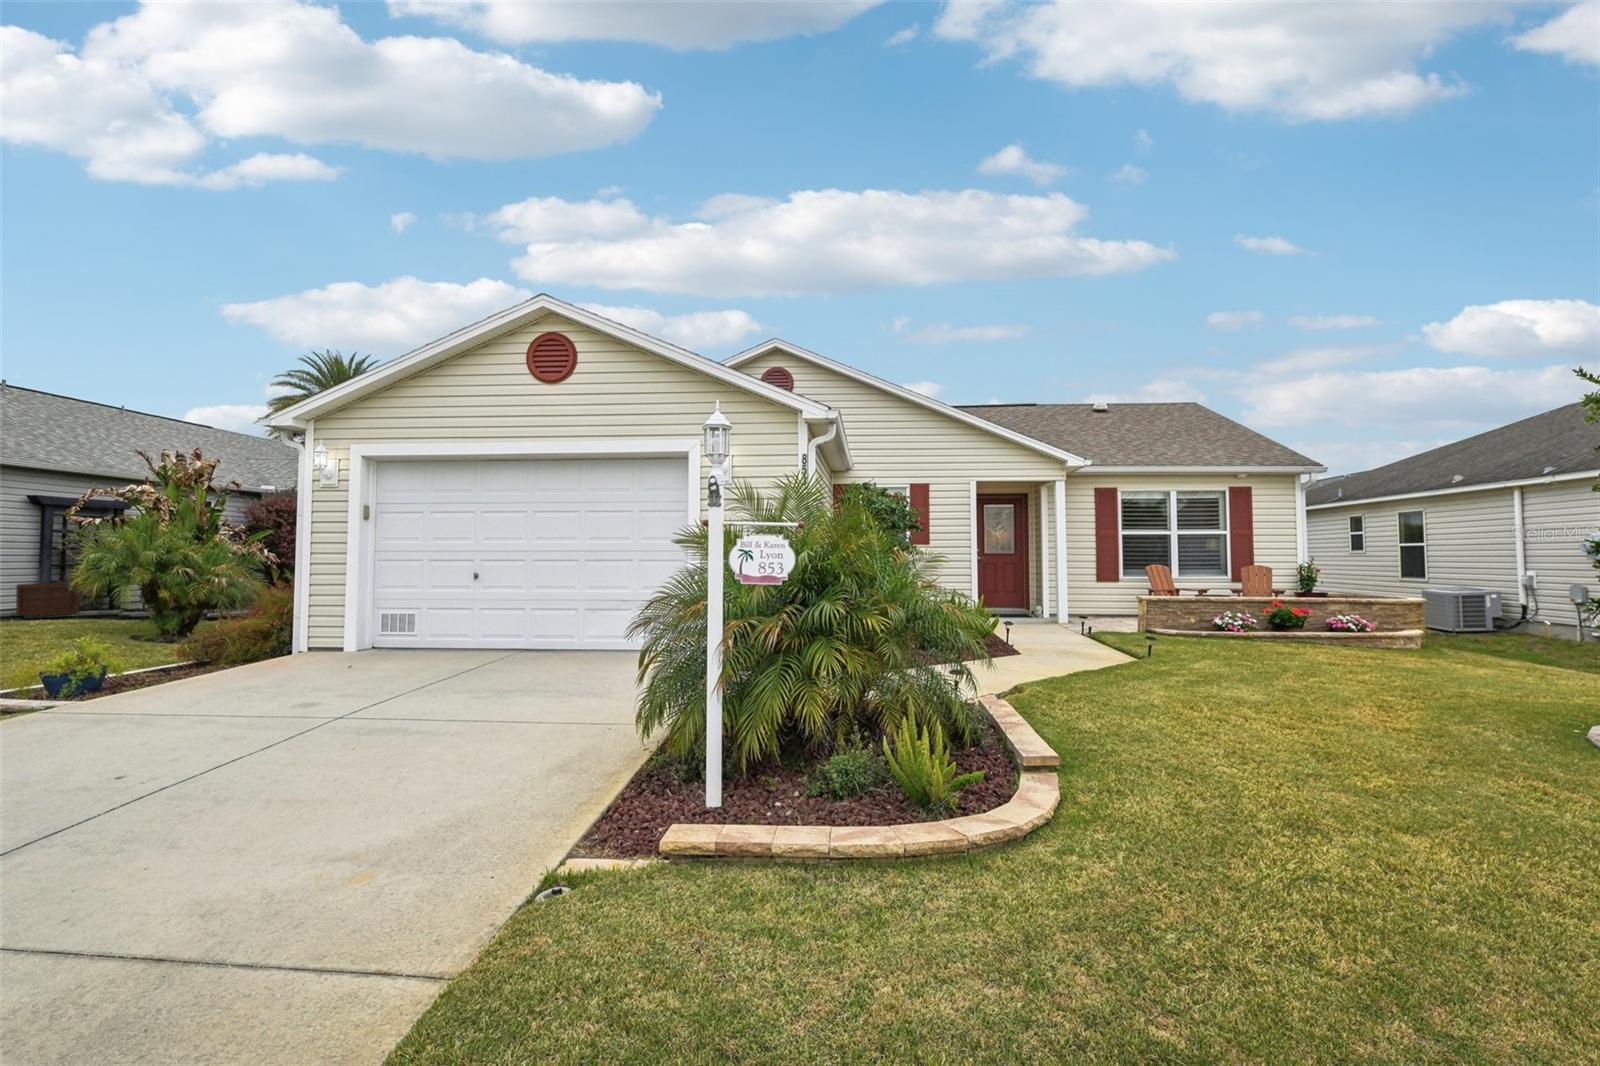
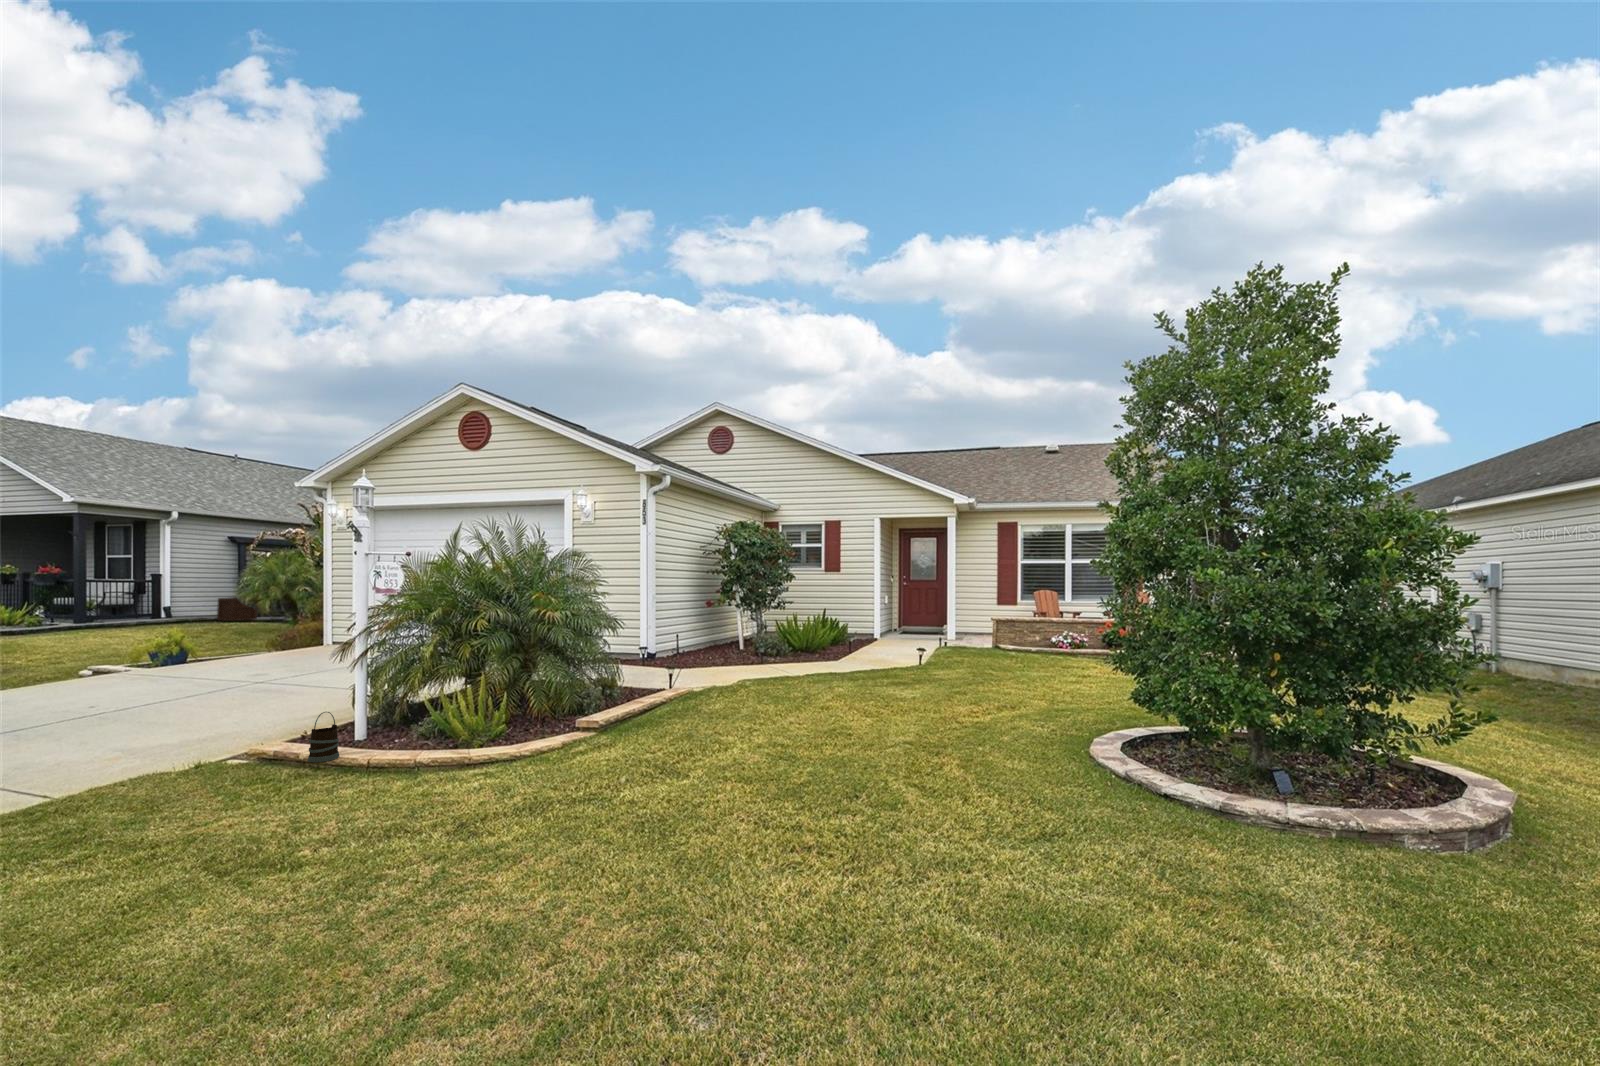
wooden bucket: none [730,738,767,812] -> present [308,712,339,762]

